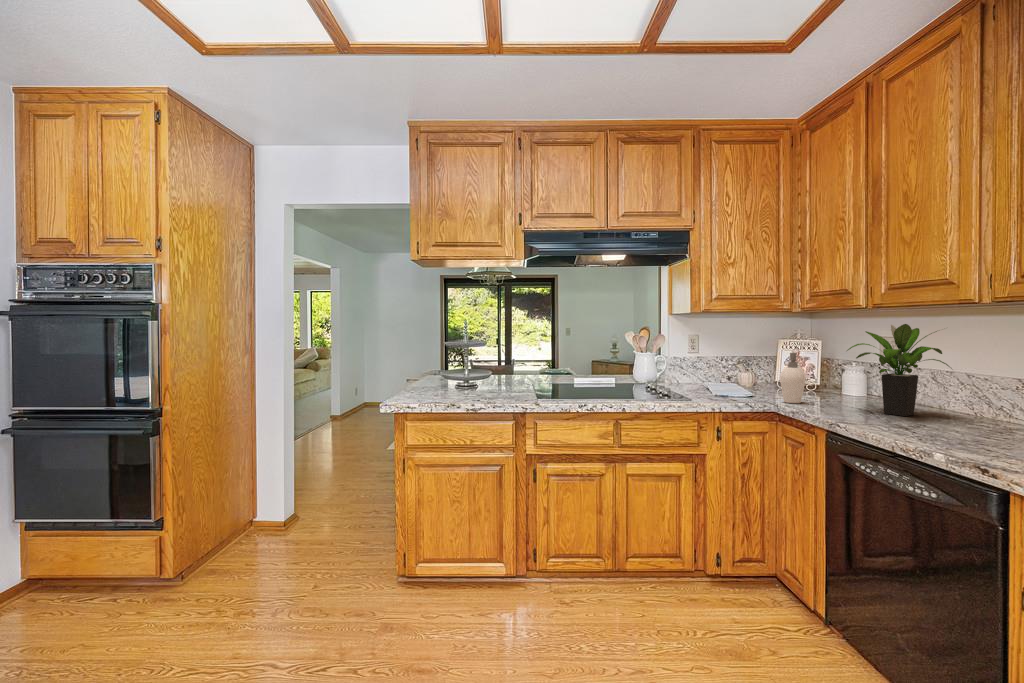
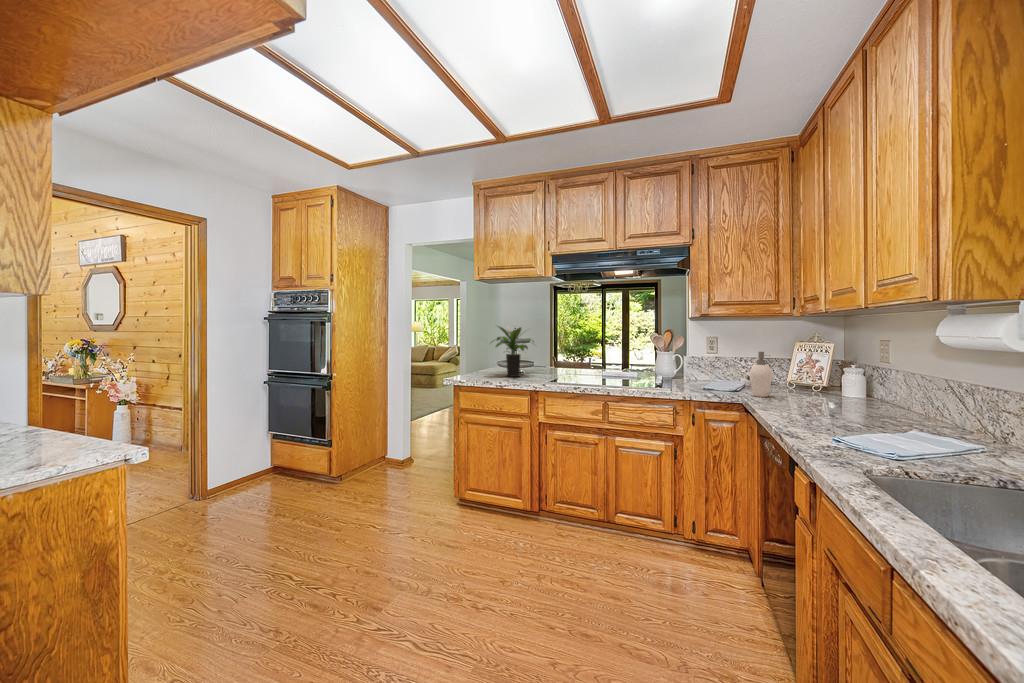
potted plant: present [847,324,952,416] -> present [496,326,533,377]

